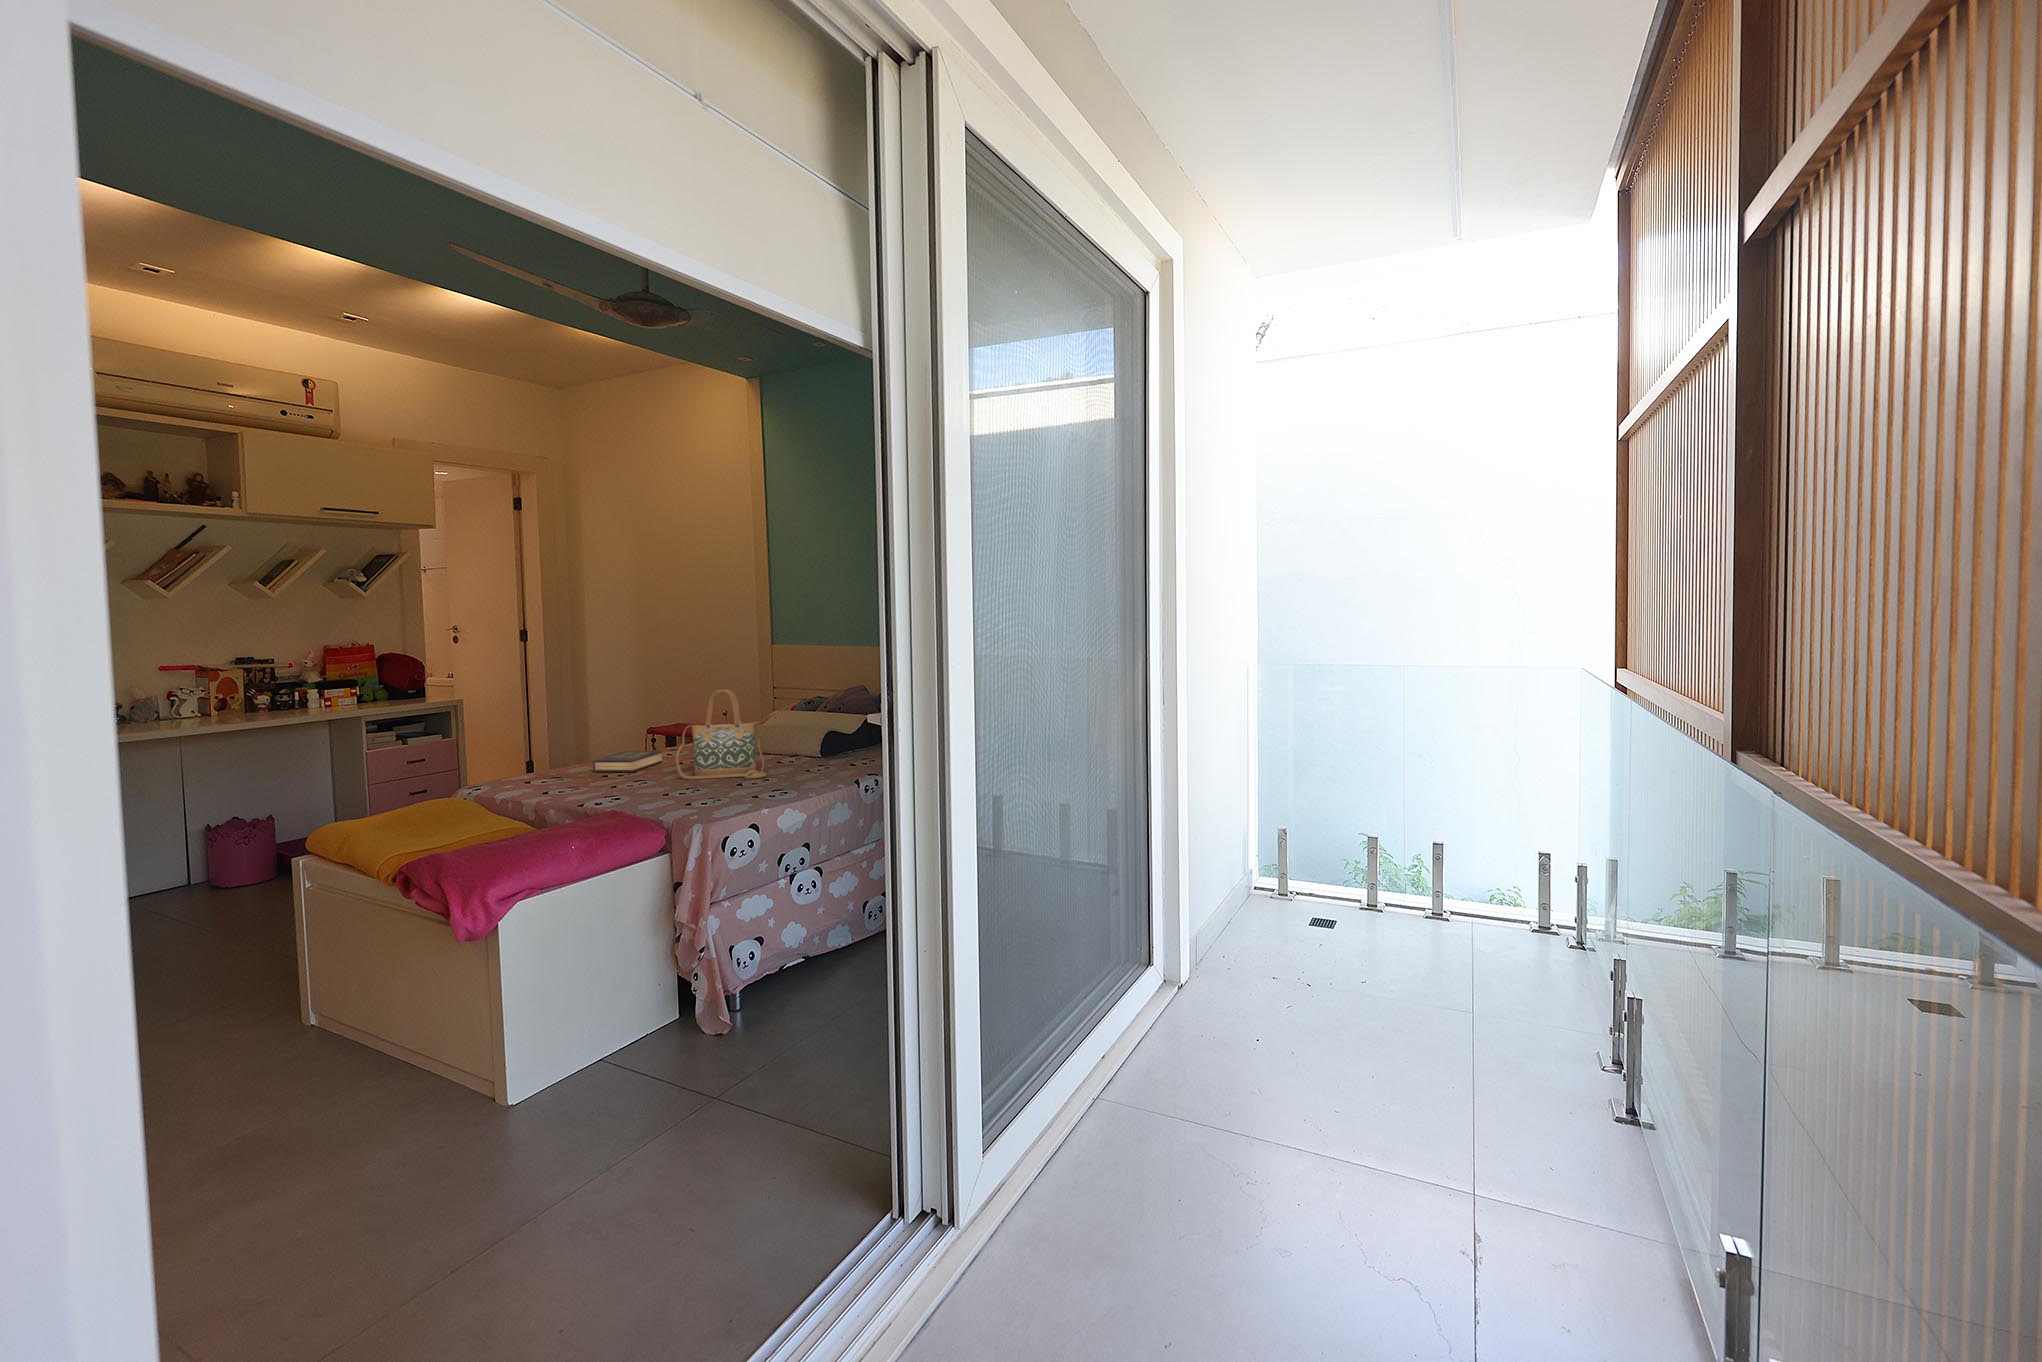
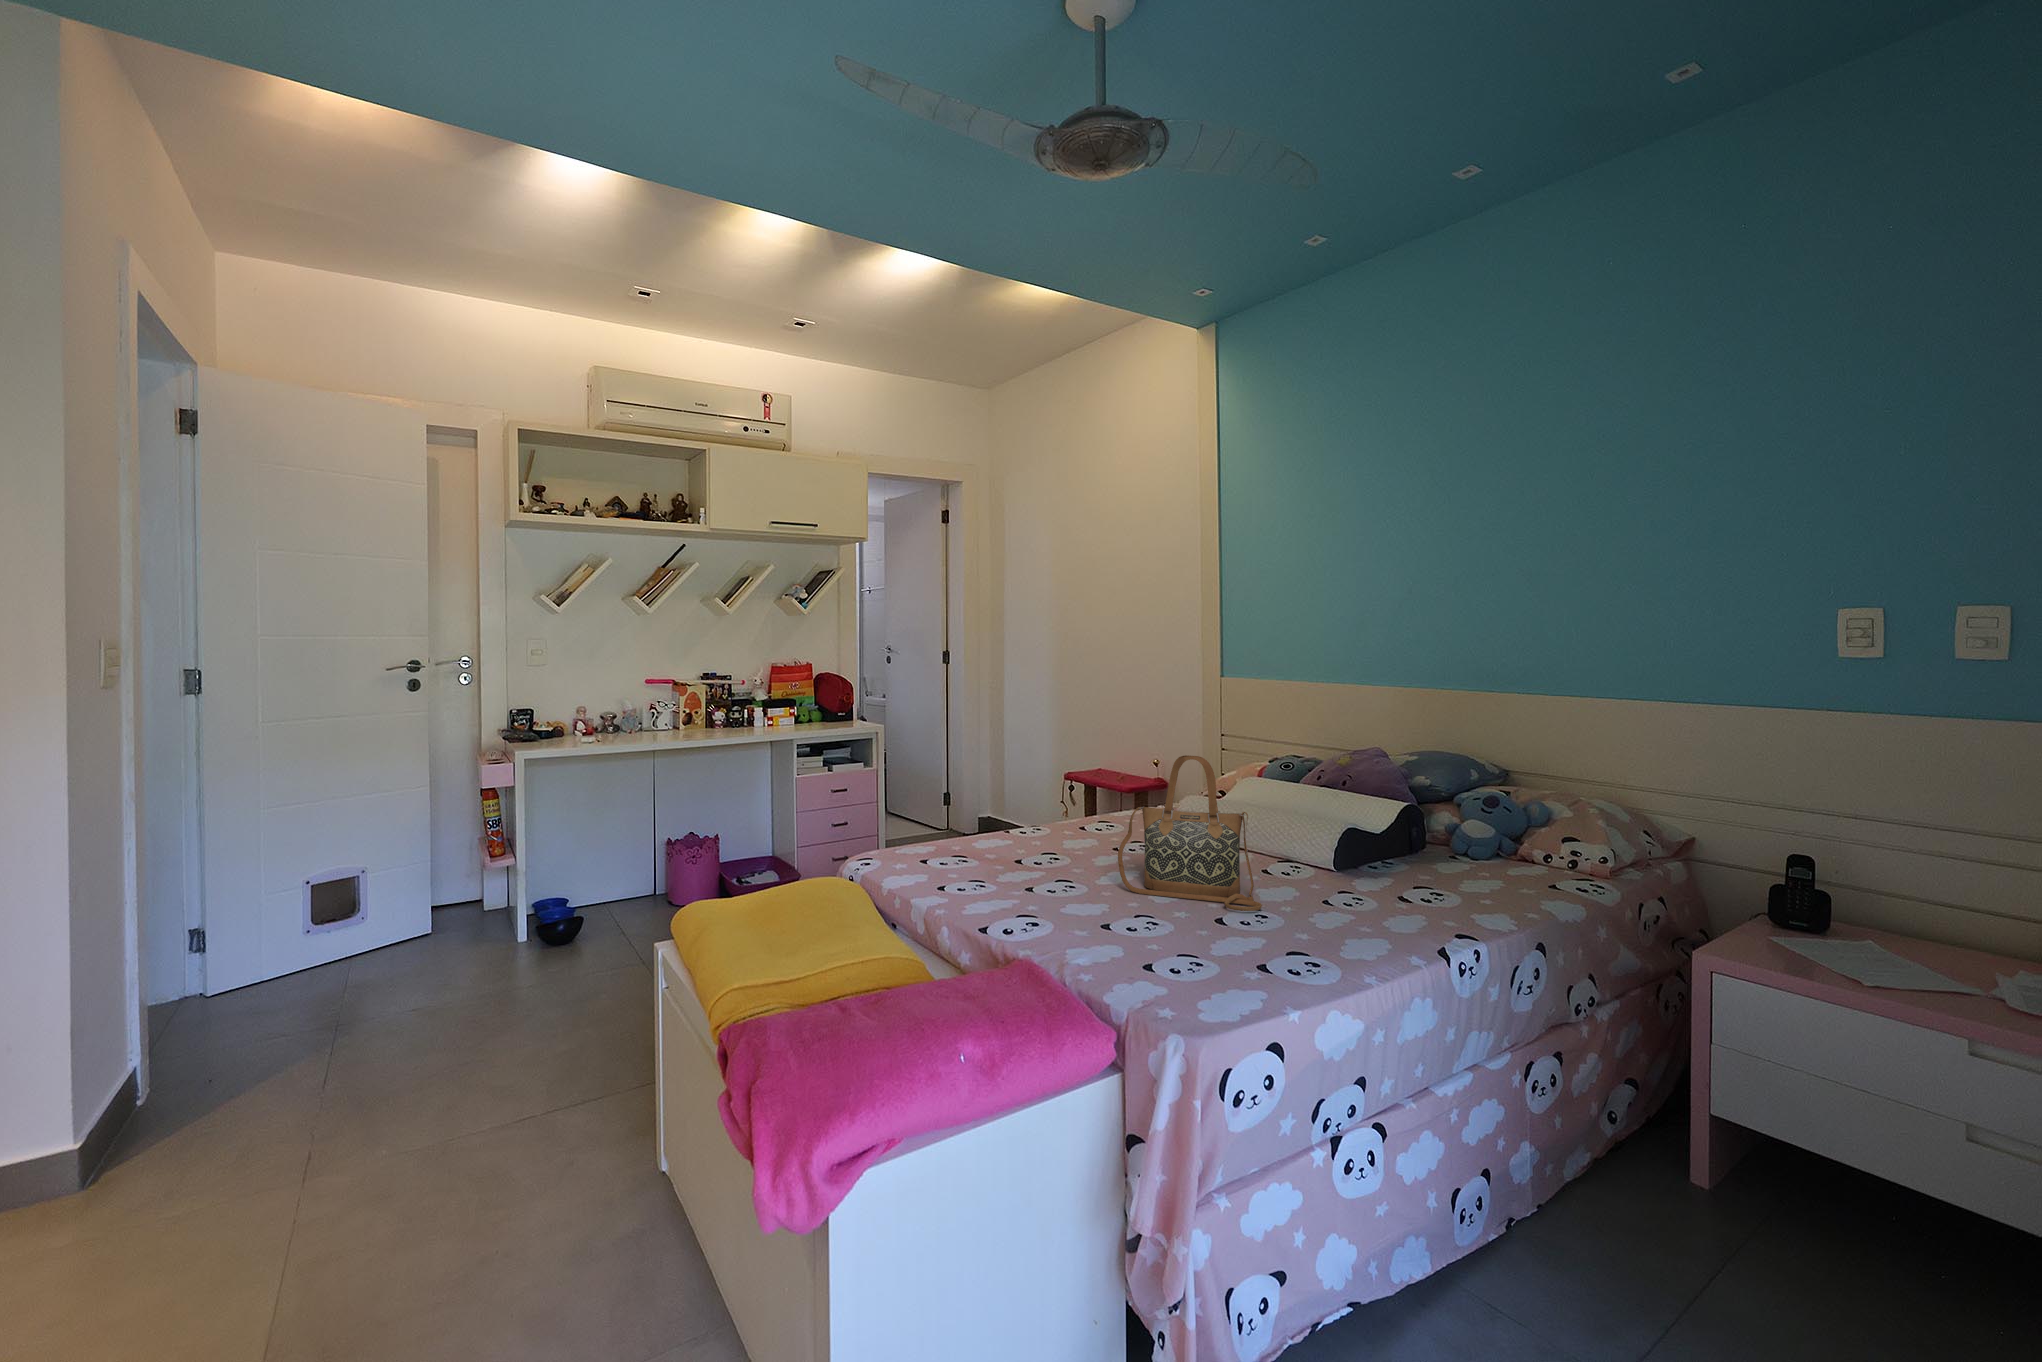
hardback book: present [593,751,662,772] -> none [1006,824,1094,862]

